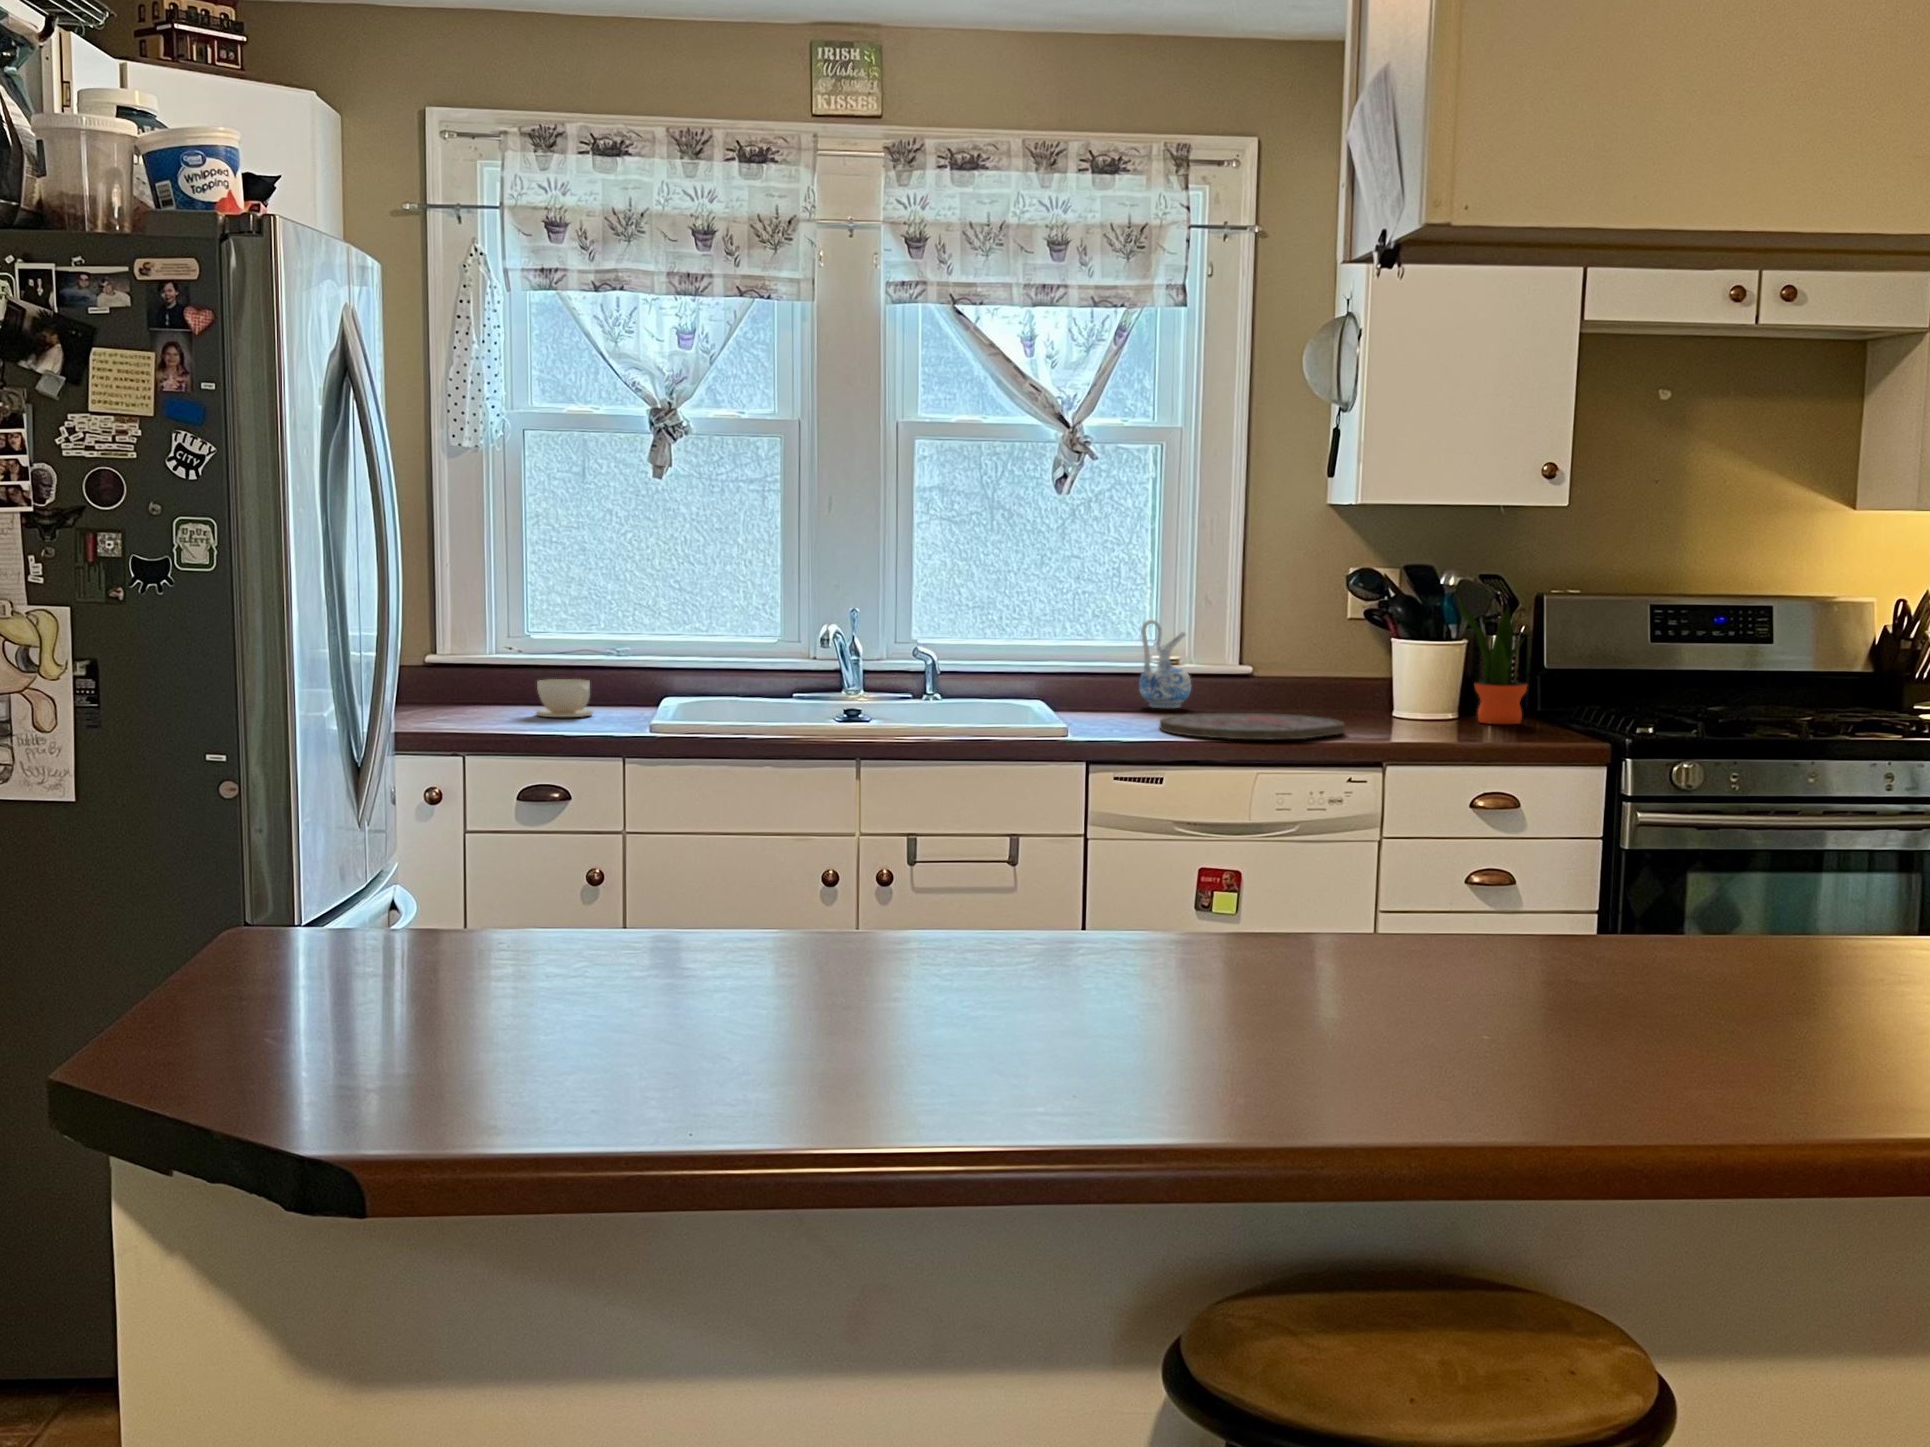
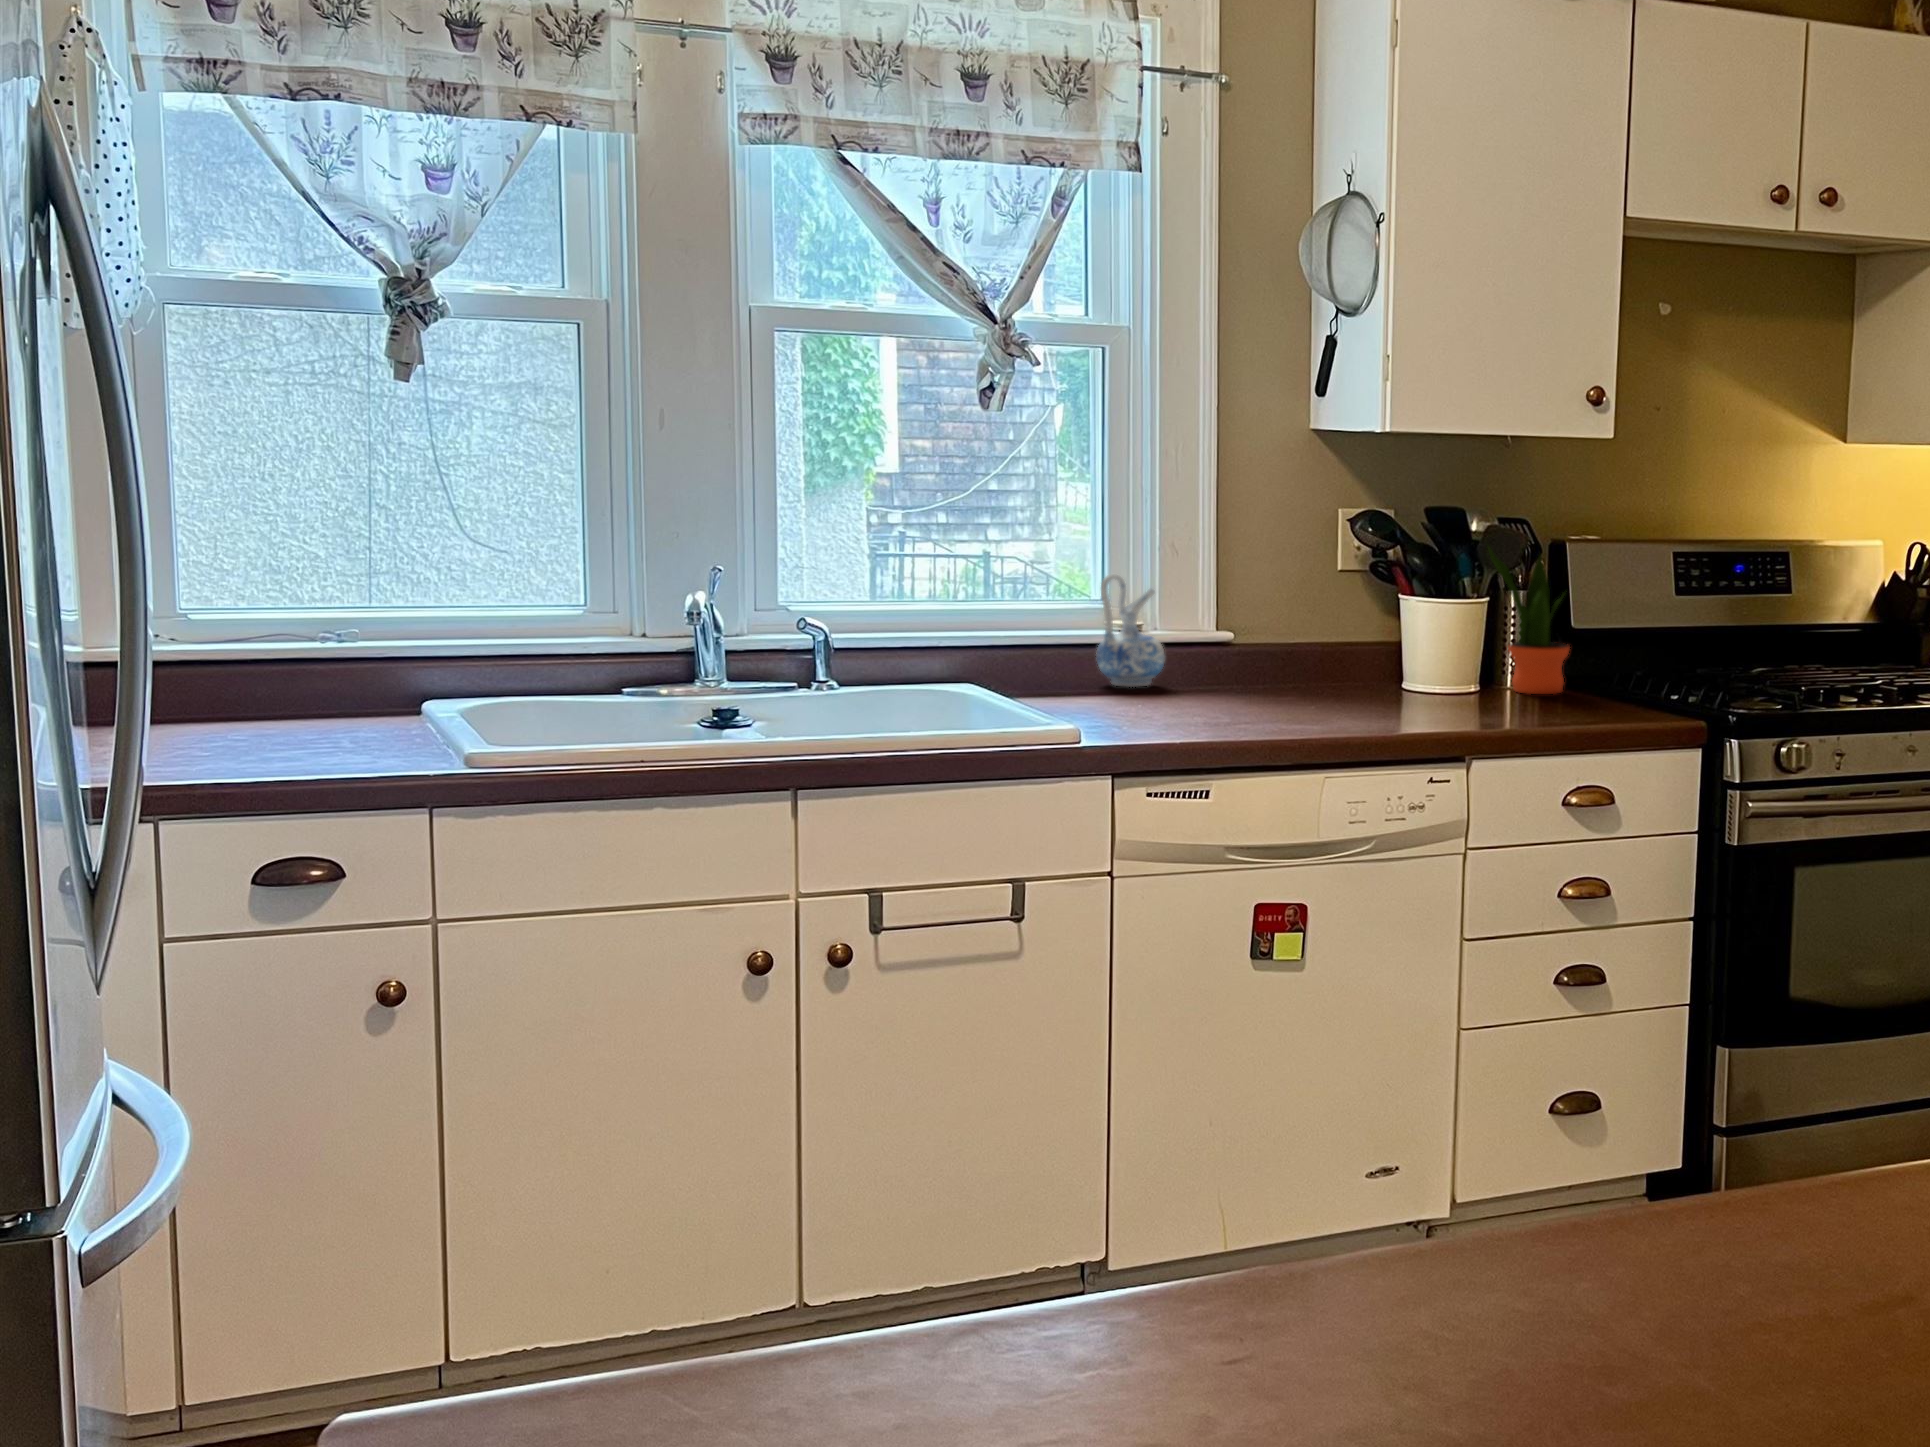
coffee cup: present [536,679,593,717] -> none [238,683,337,744]
cutting board: present [1160,713,1345,740] -> none [1165,692,1400,734]

